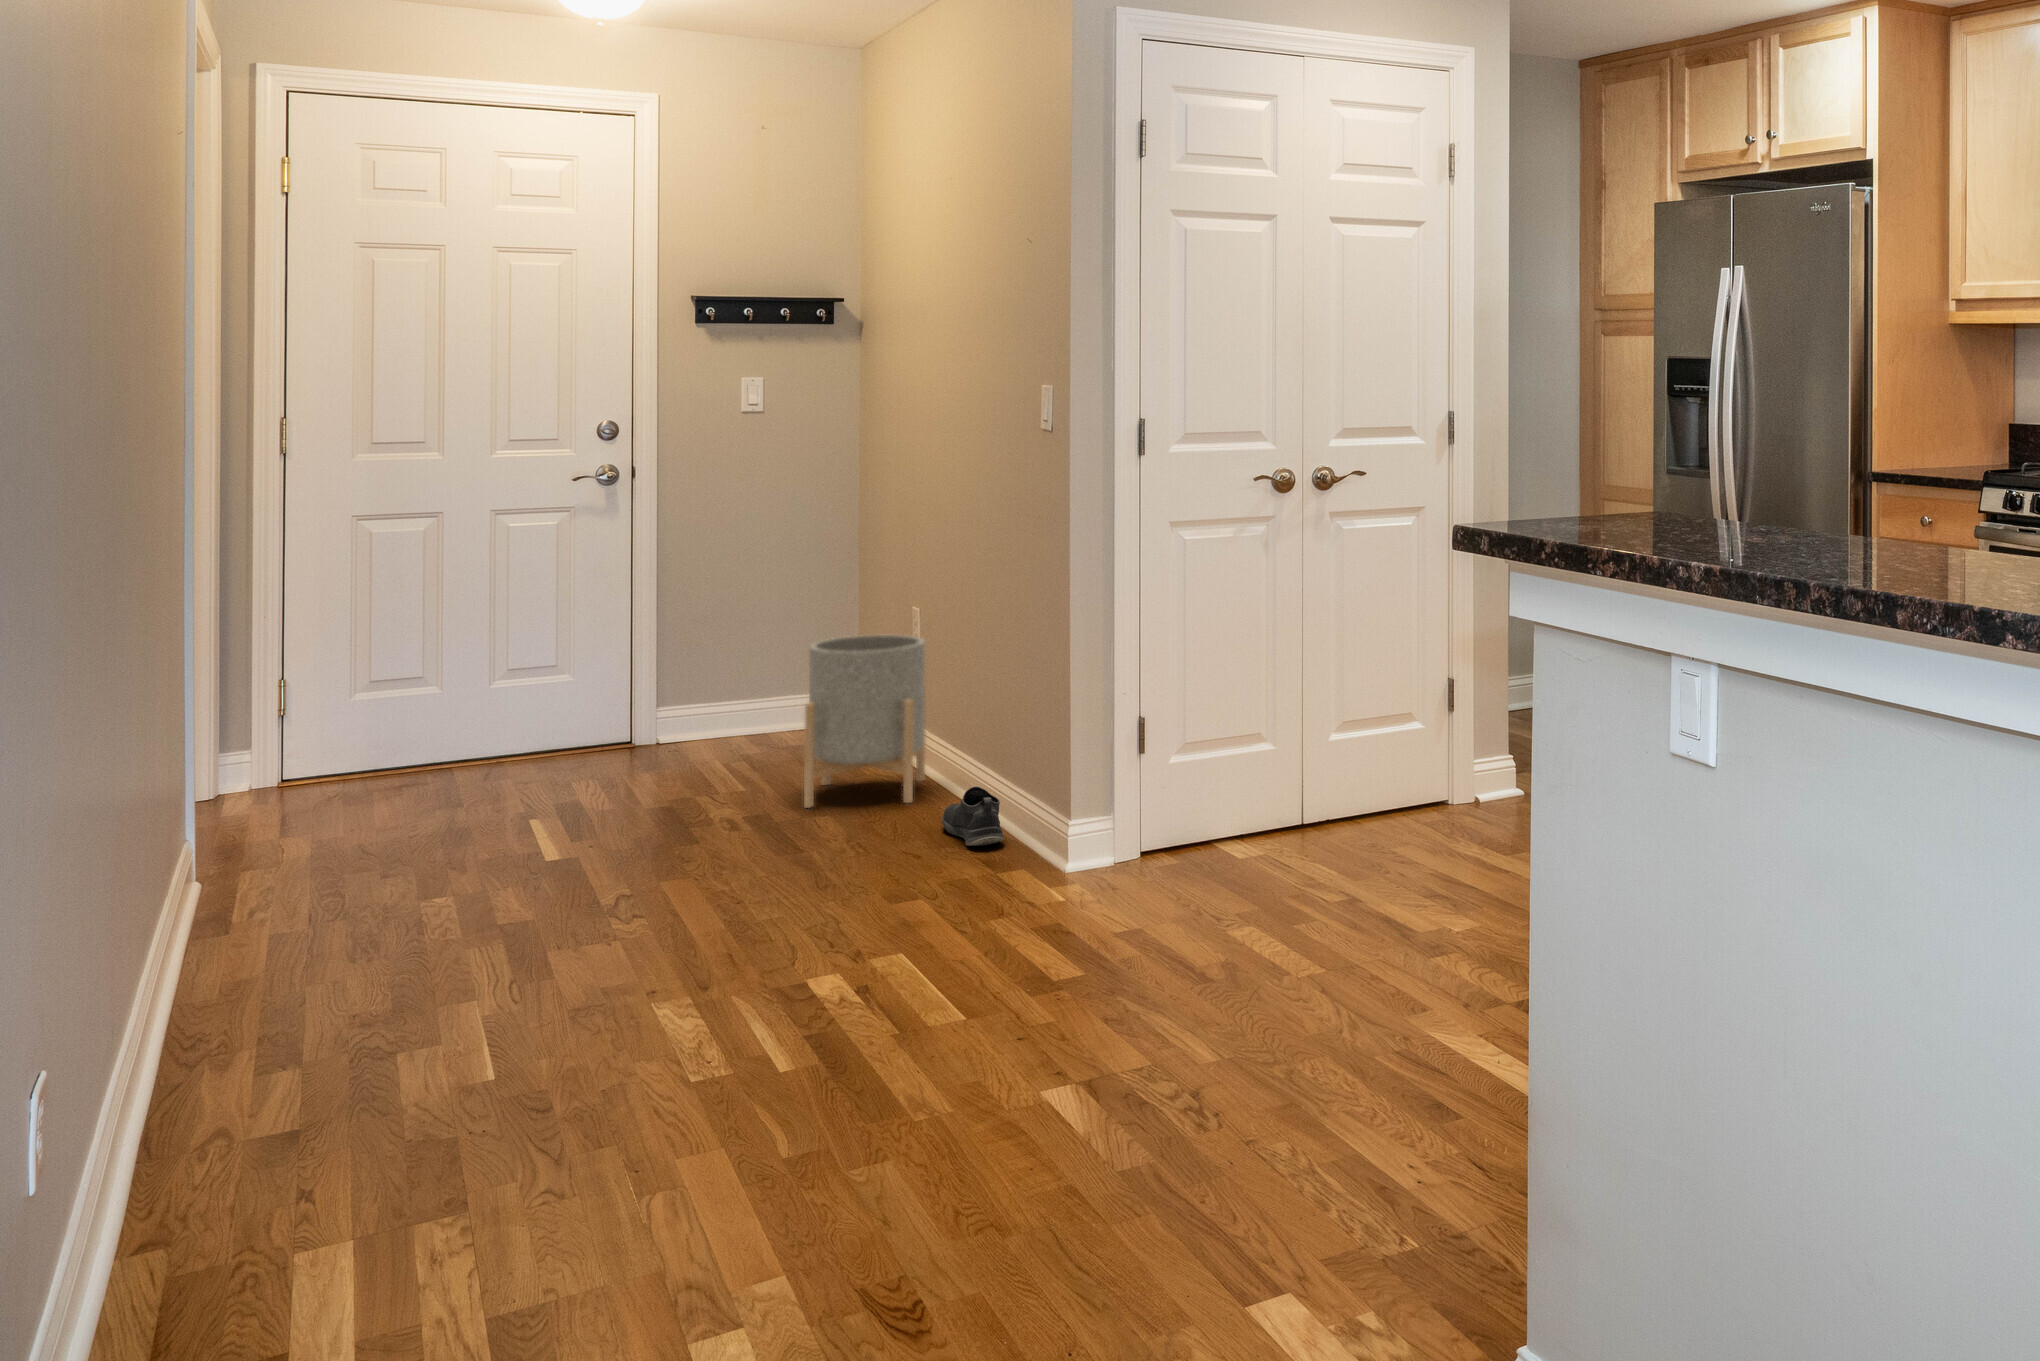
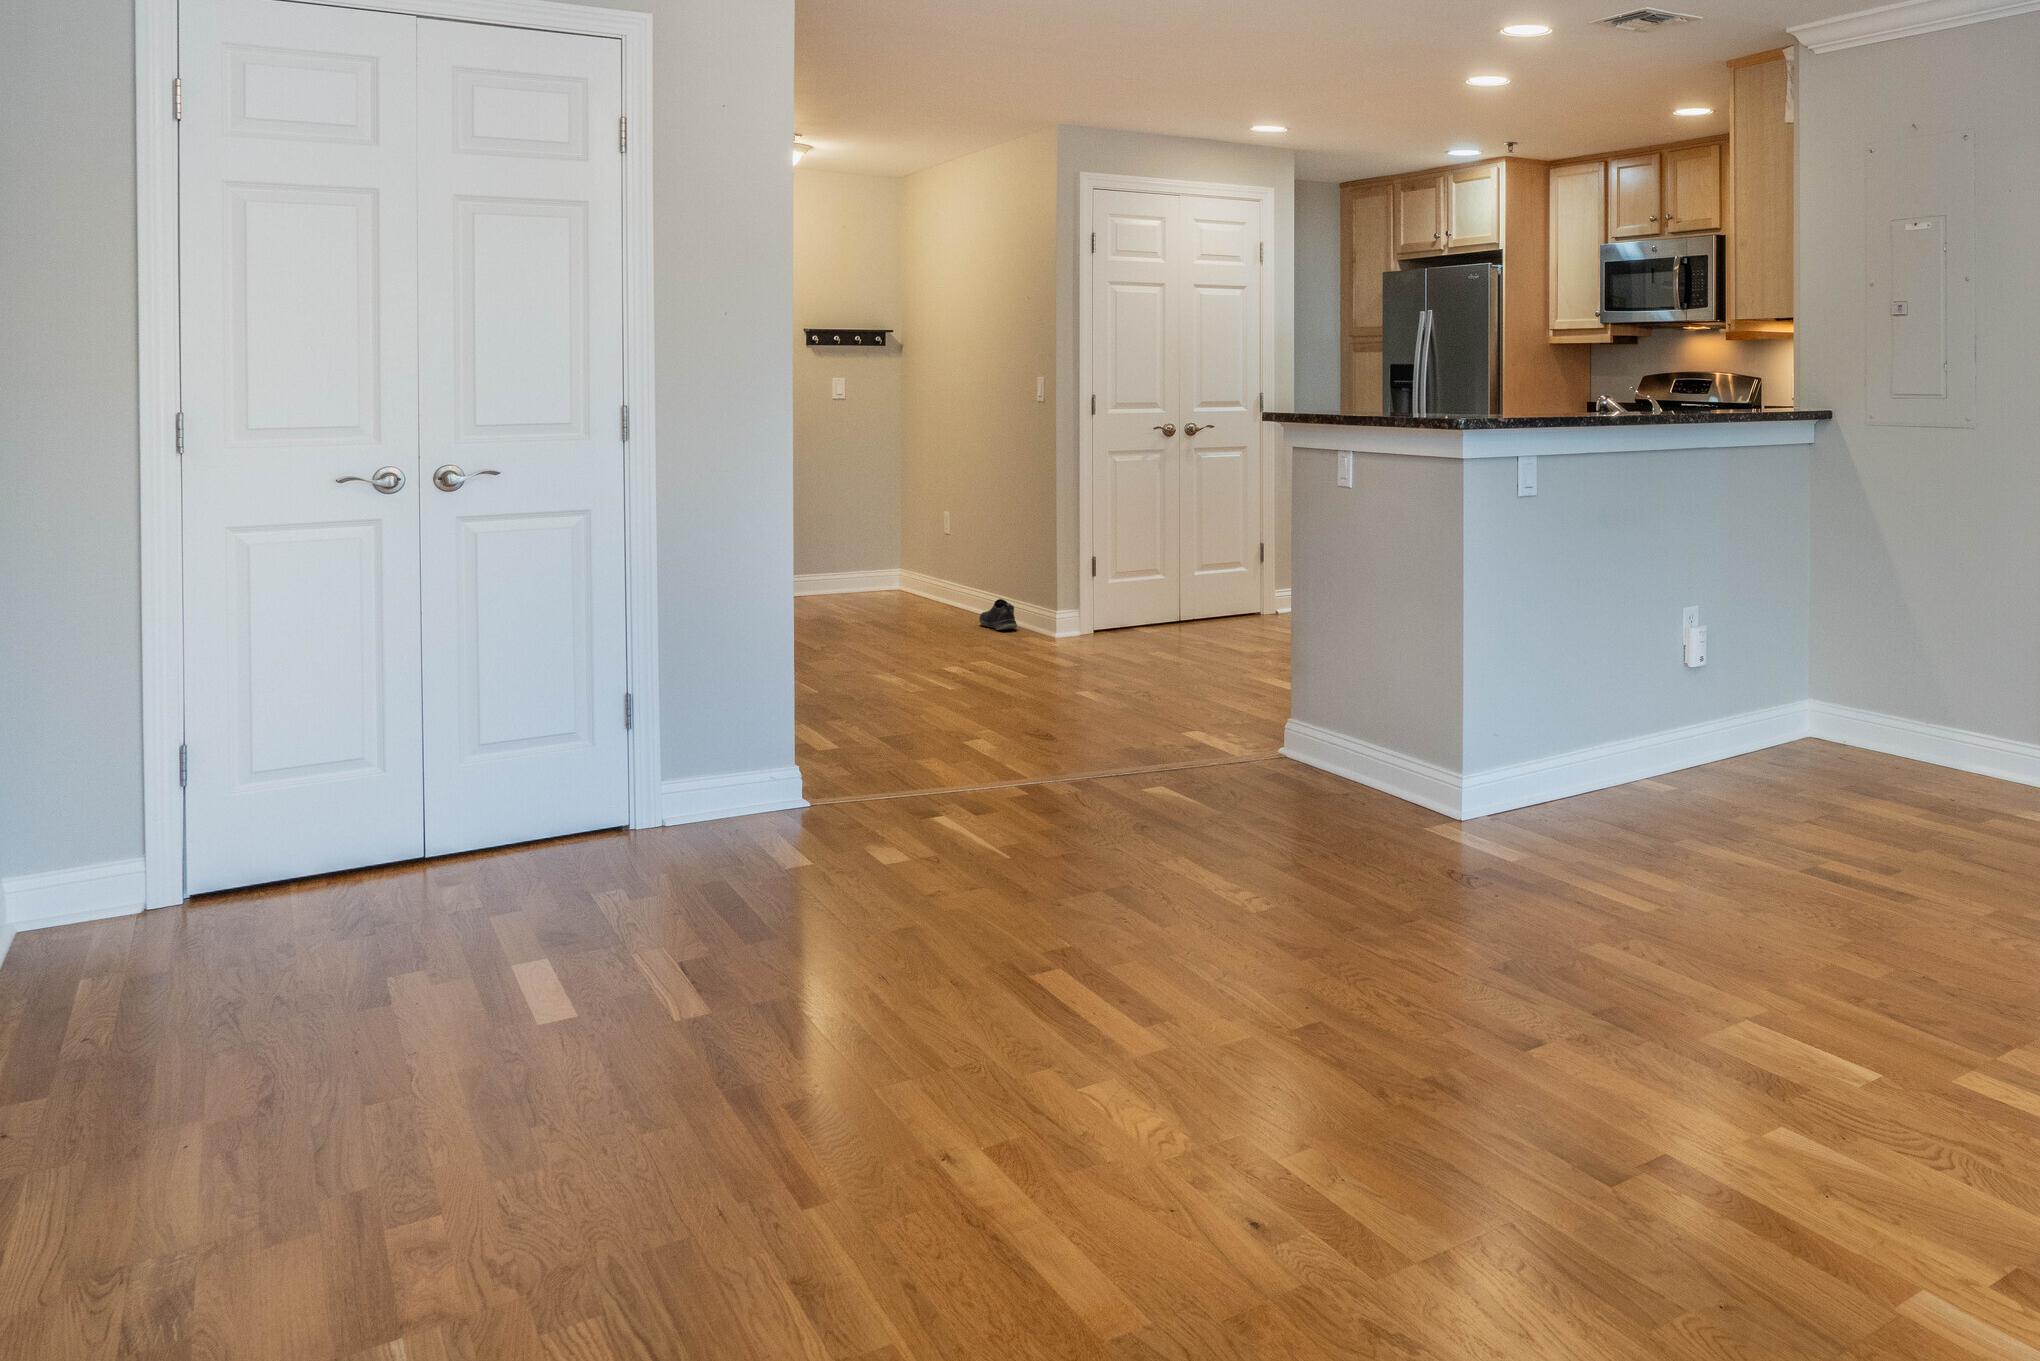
planter: present [804,635,926,808] -> none [895,525,960,619]

